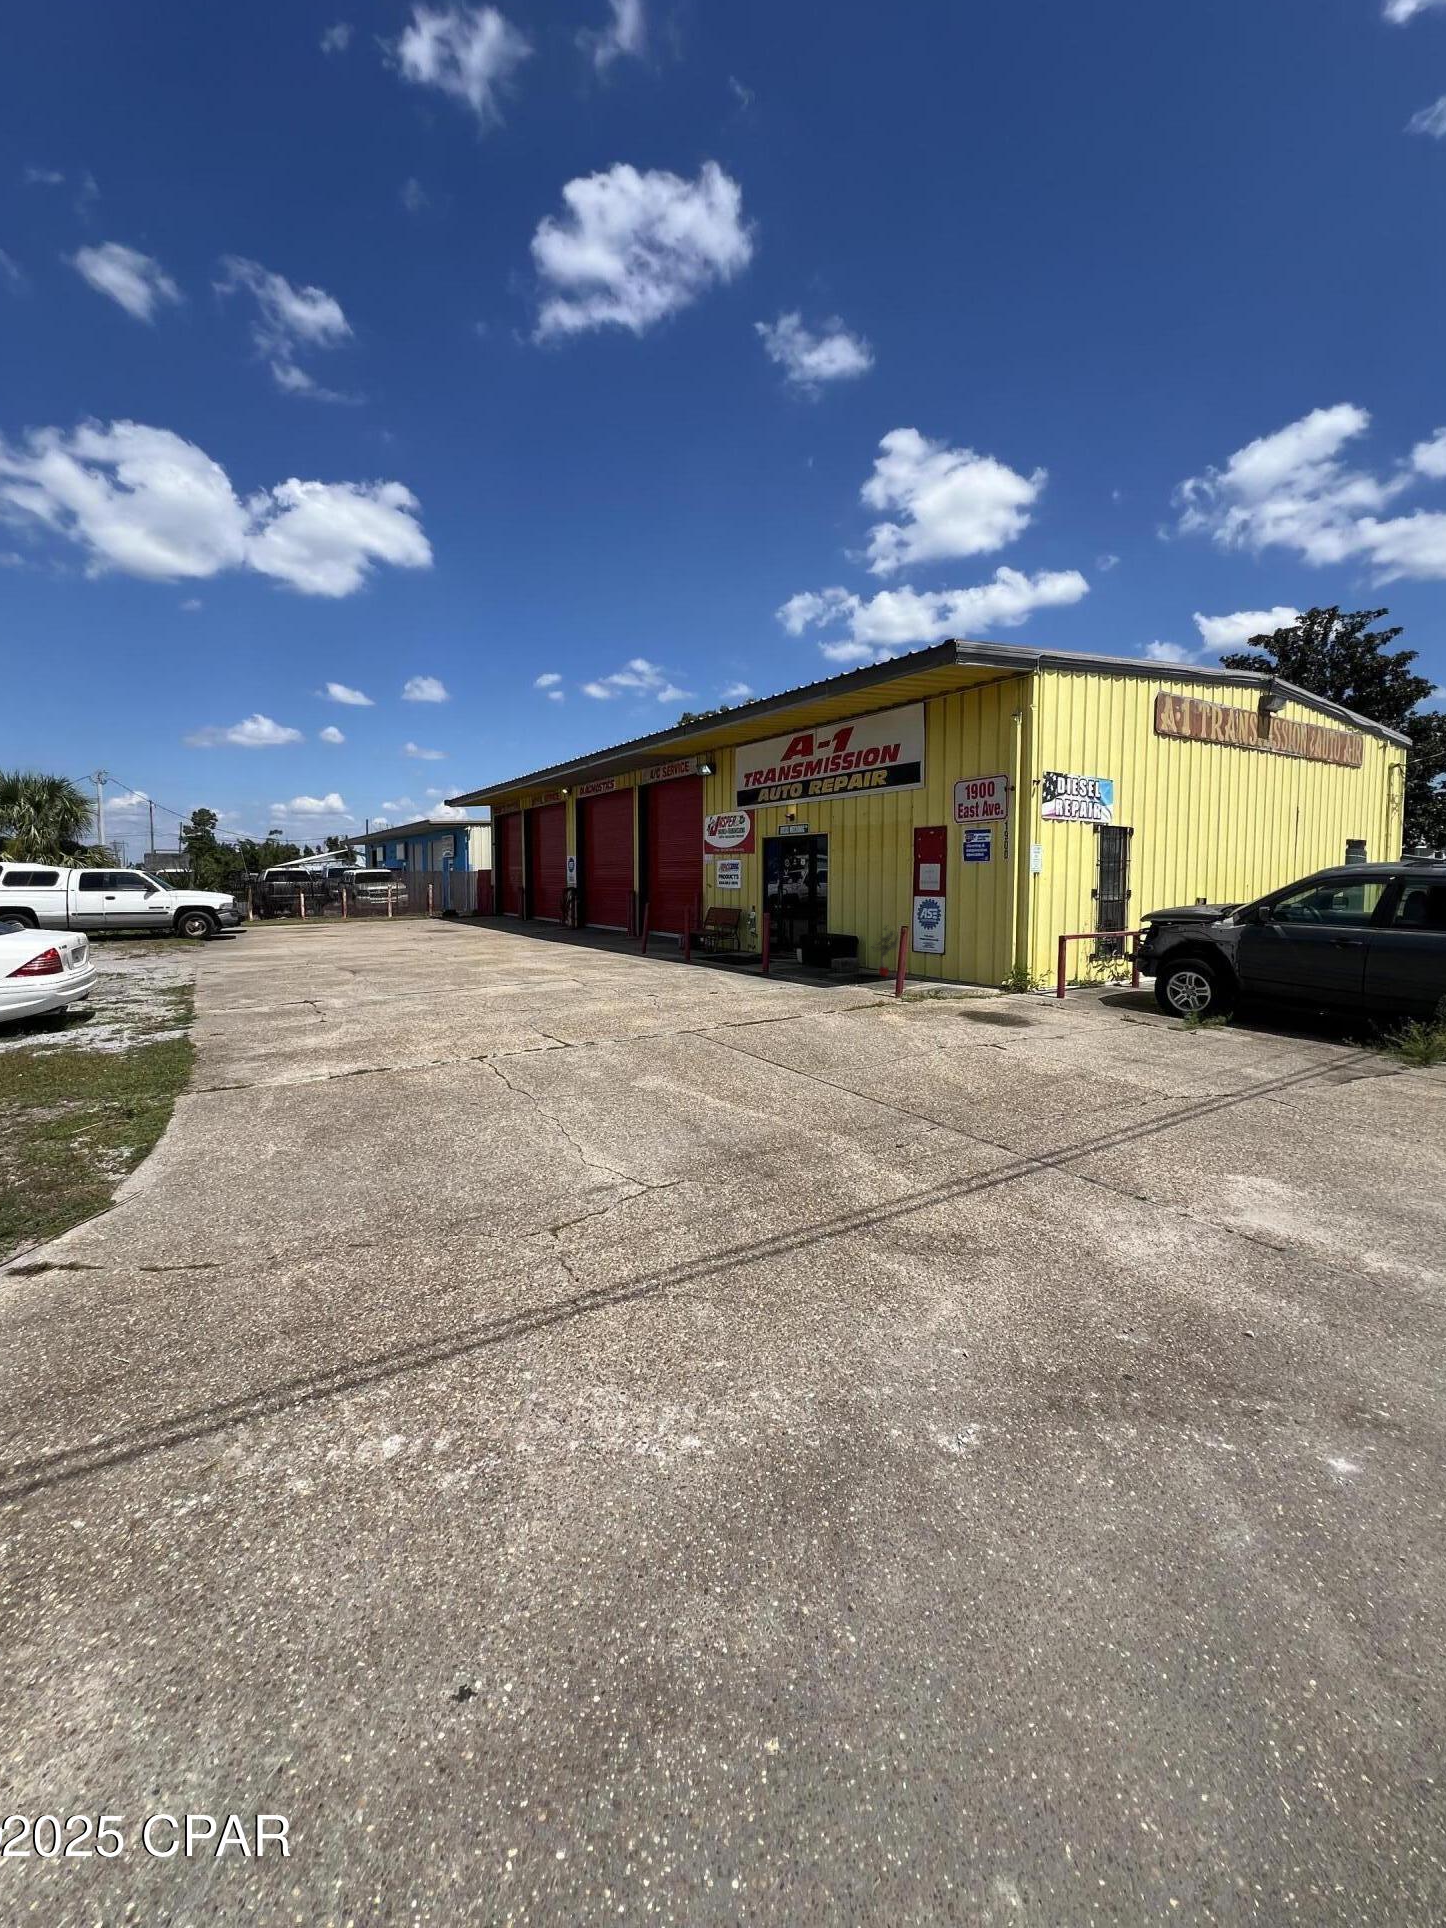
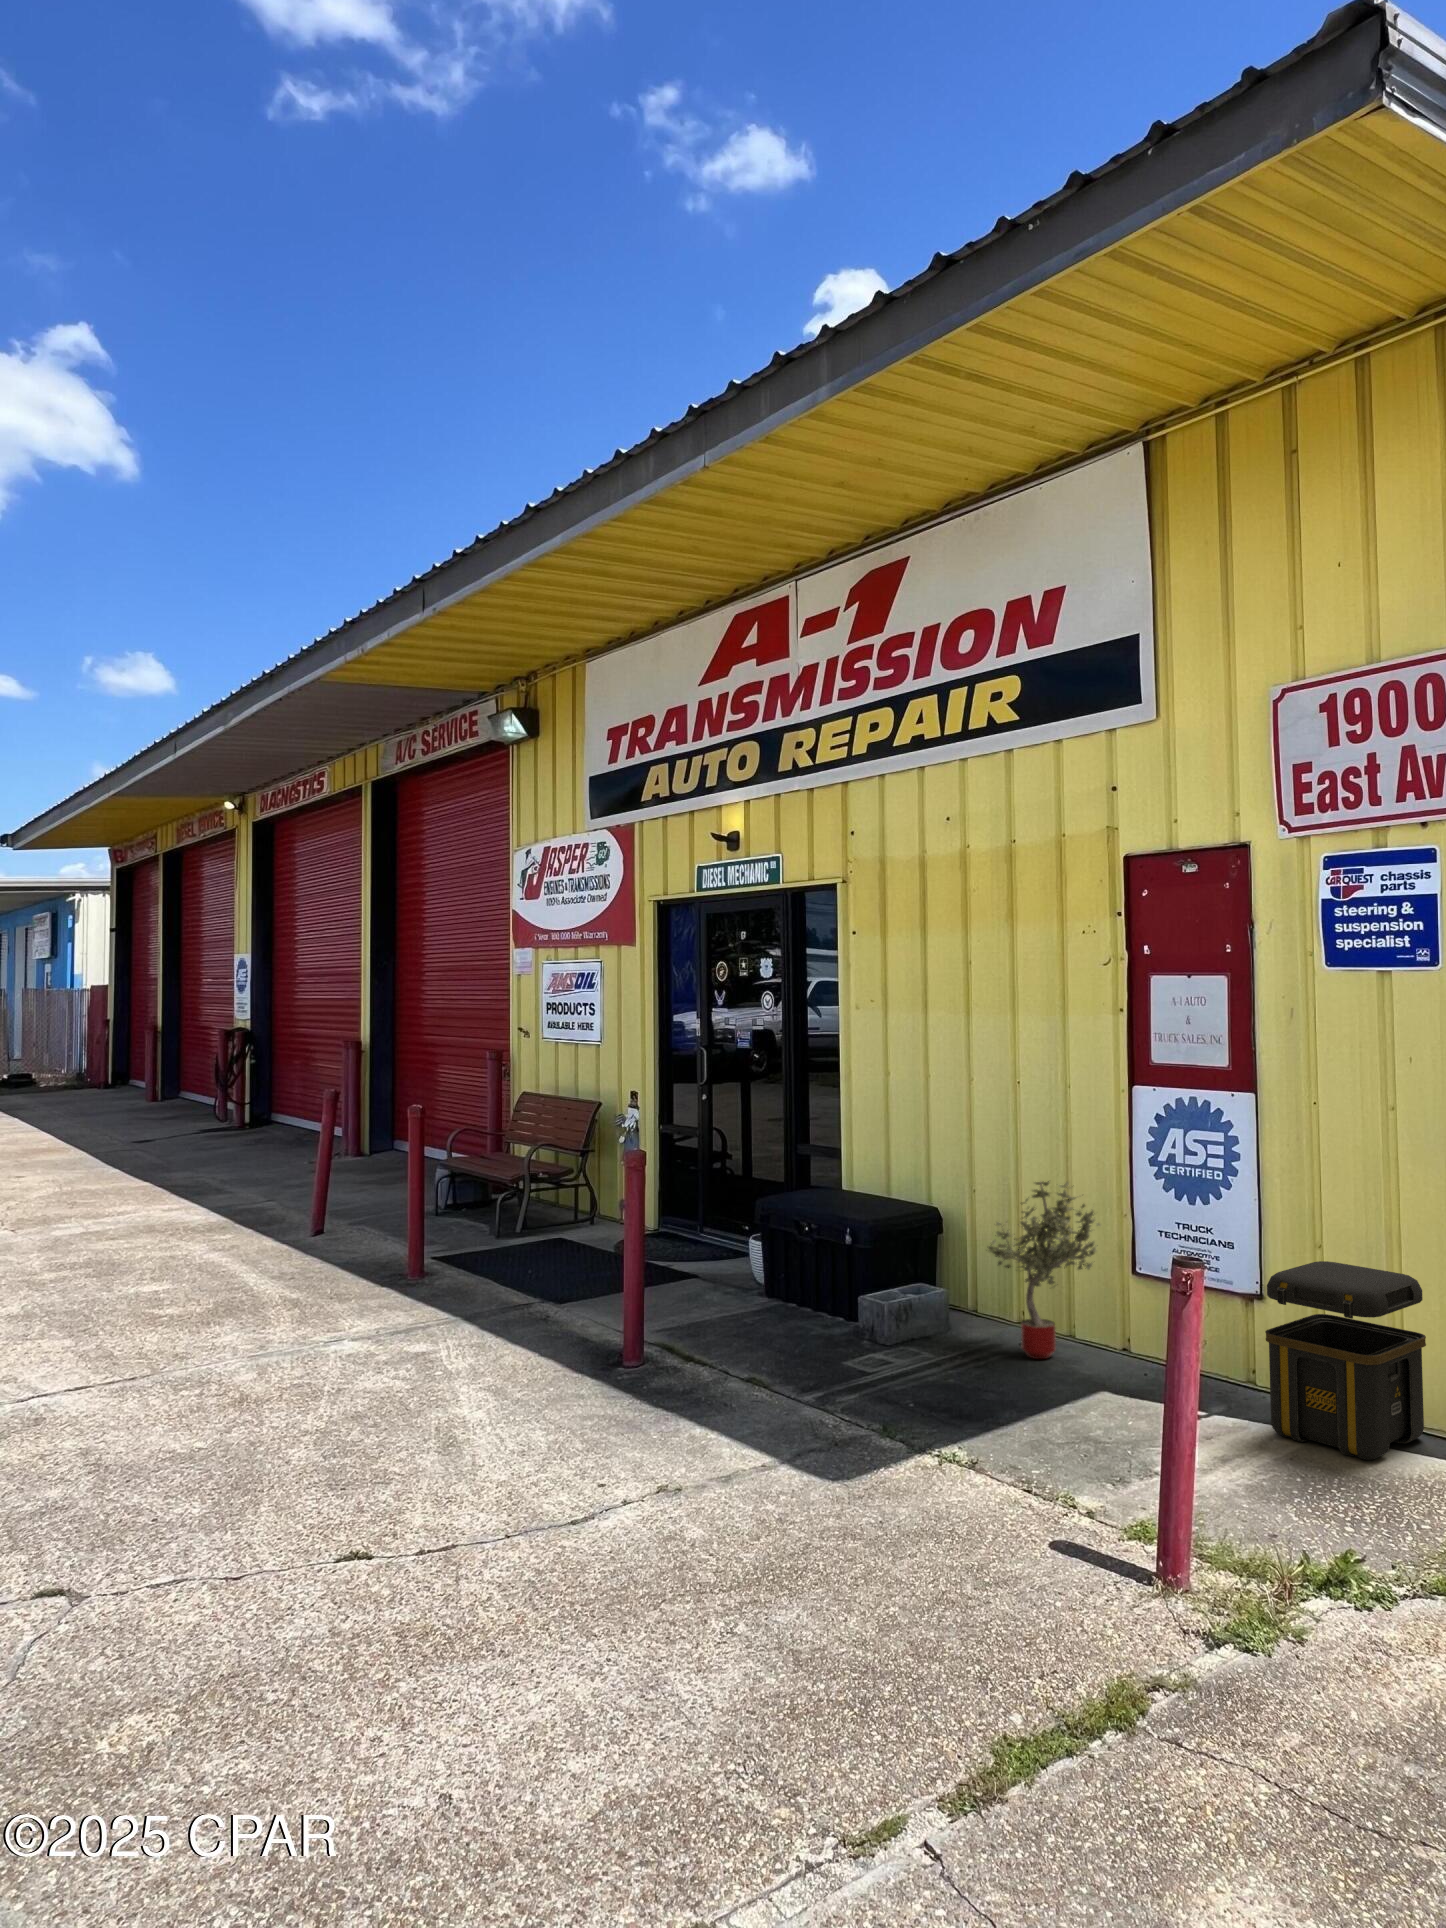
toolbox: none [939,943,981,989] -> present [1265,1261,1426,1460]

